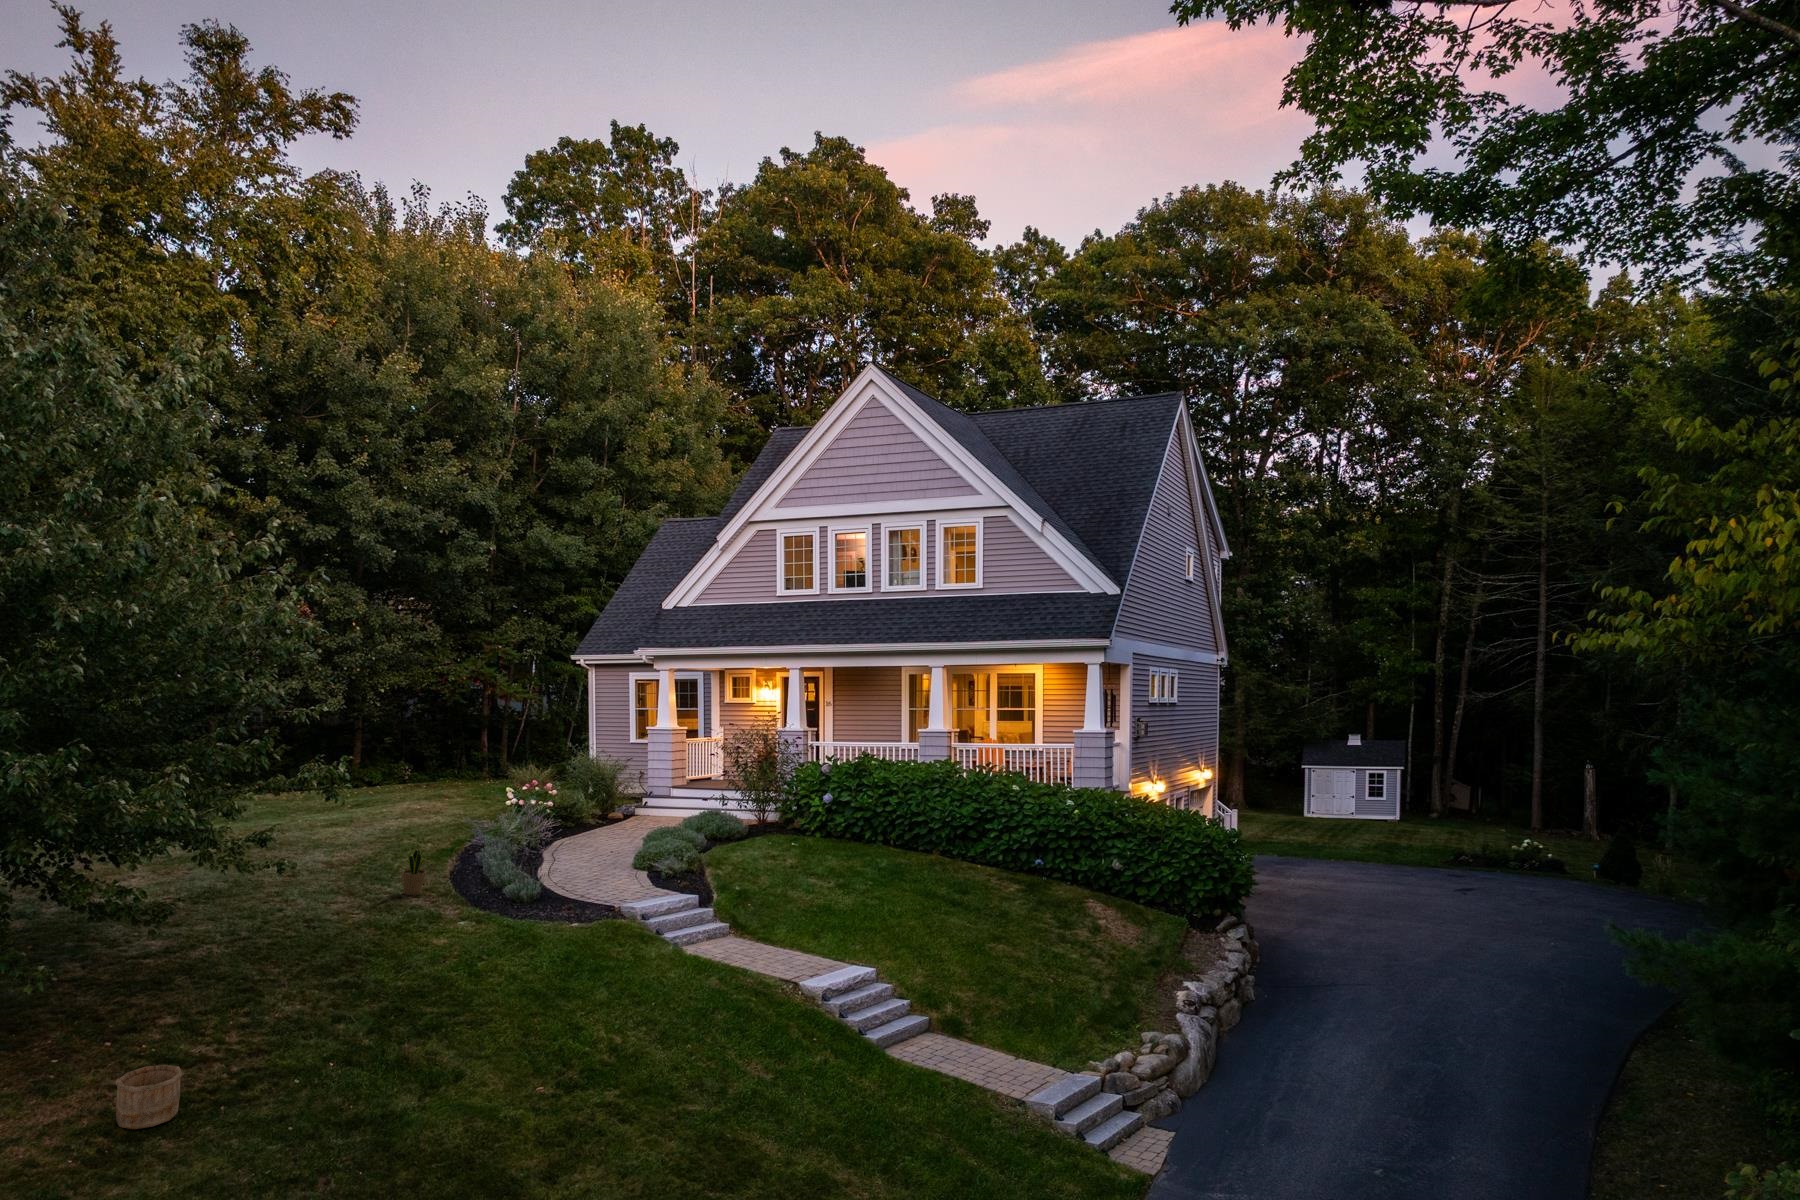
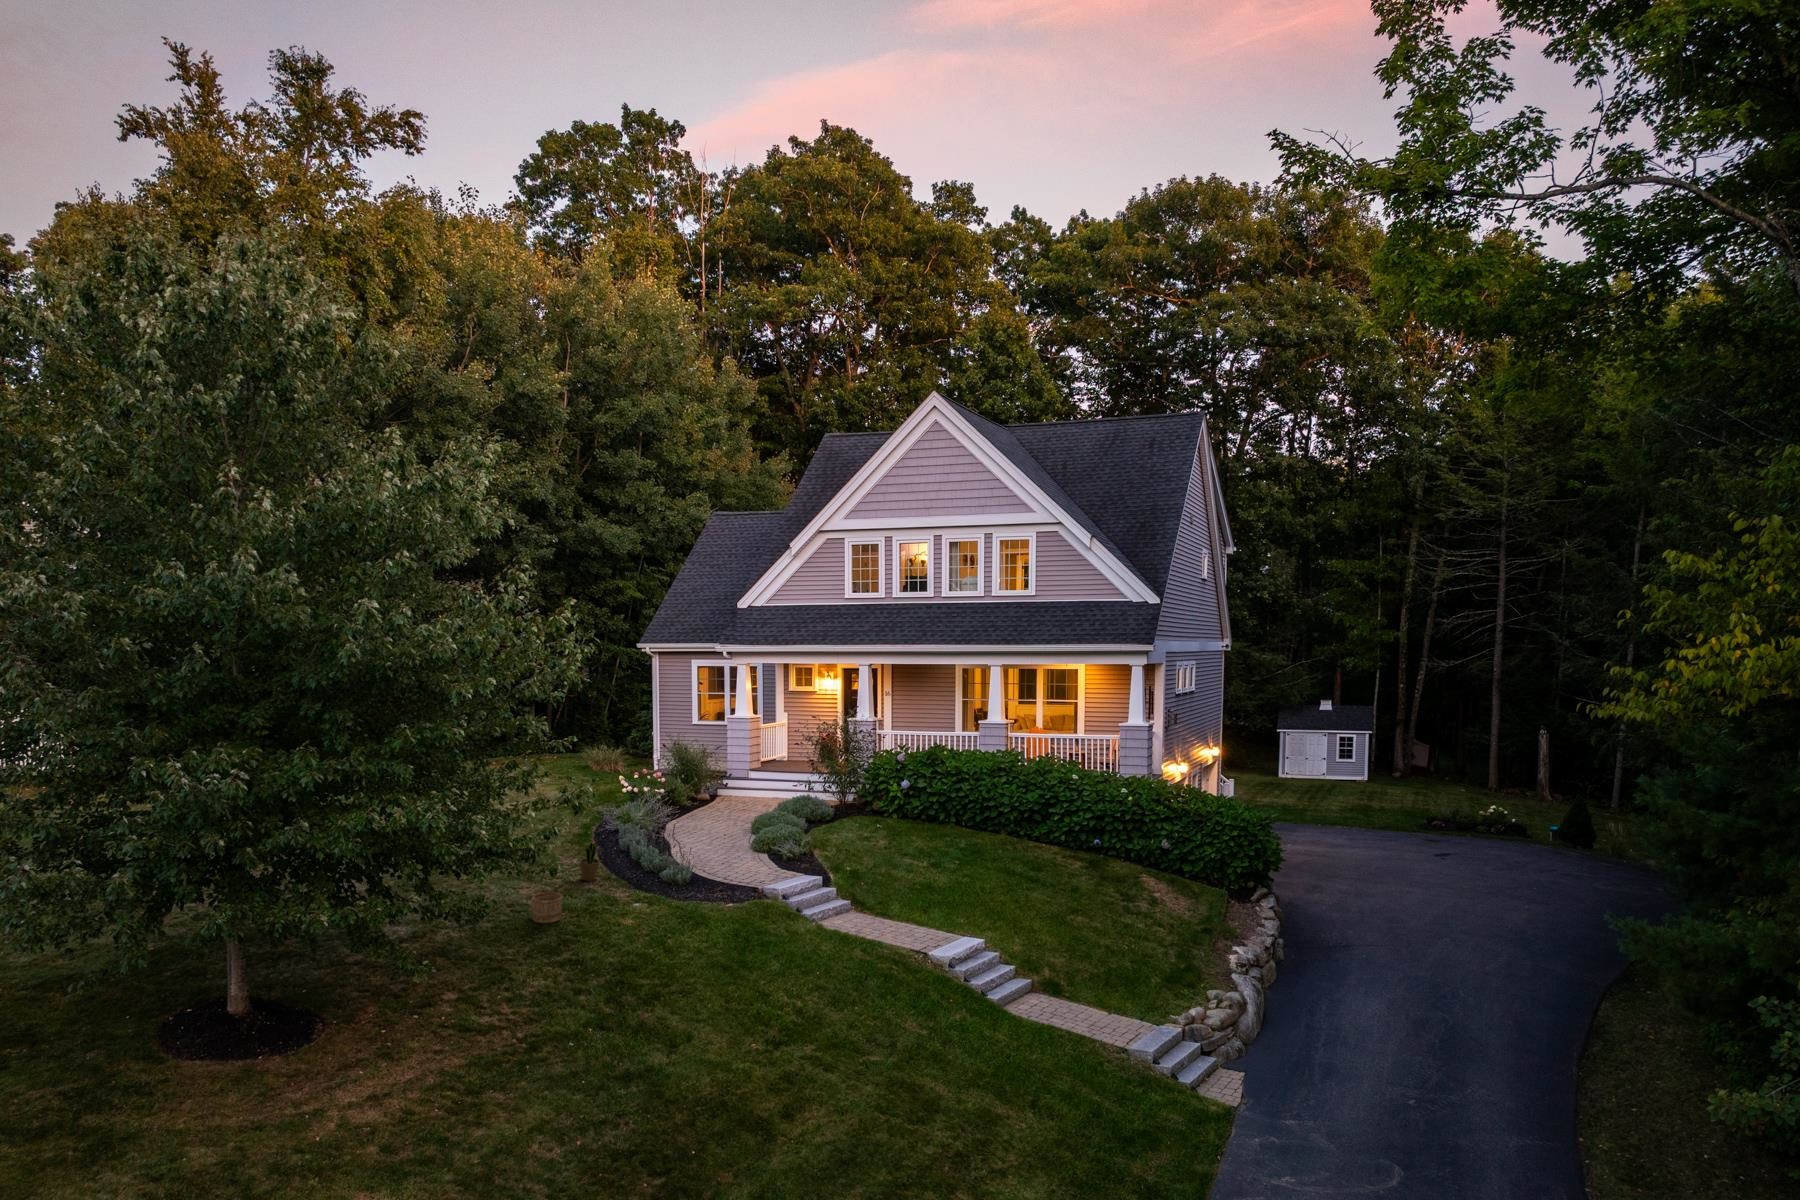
wooden bucket: present [115,1065,182,1129] -> present [531,892,563,923]

